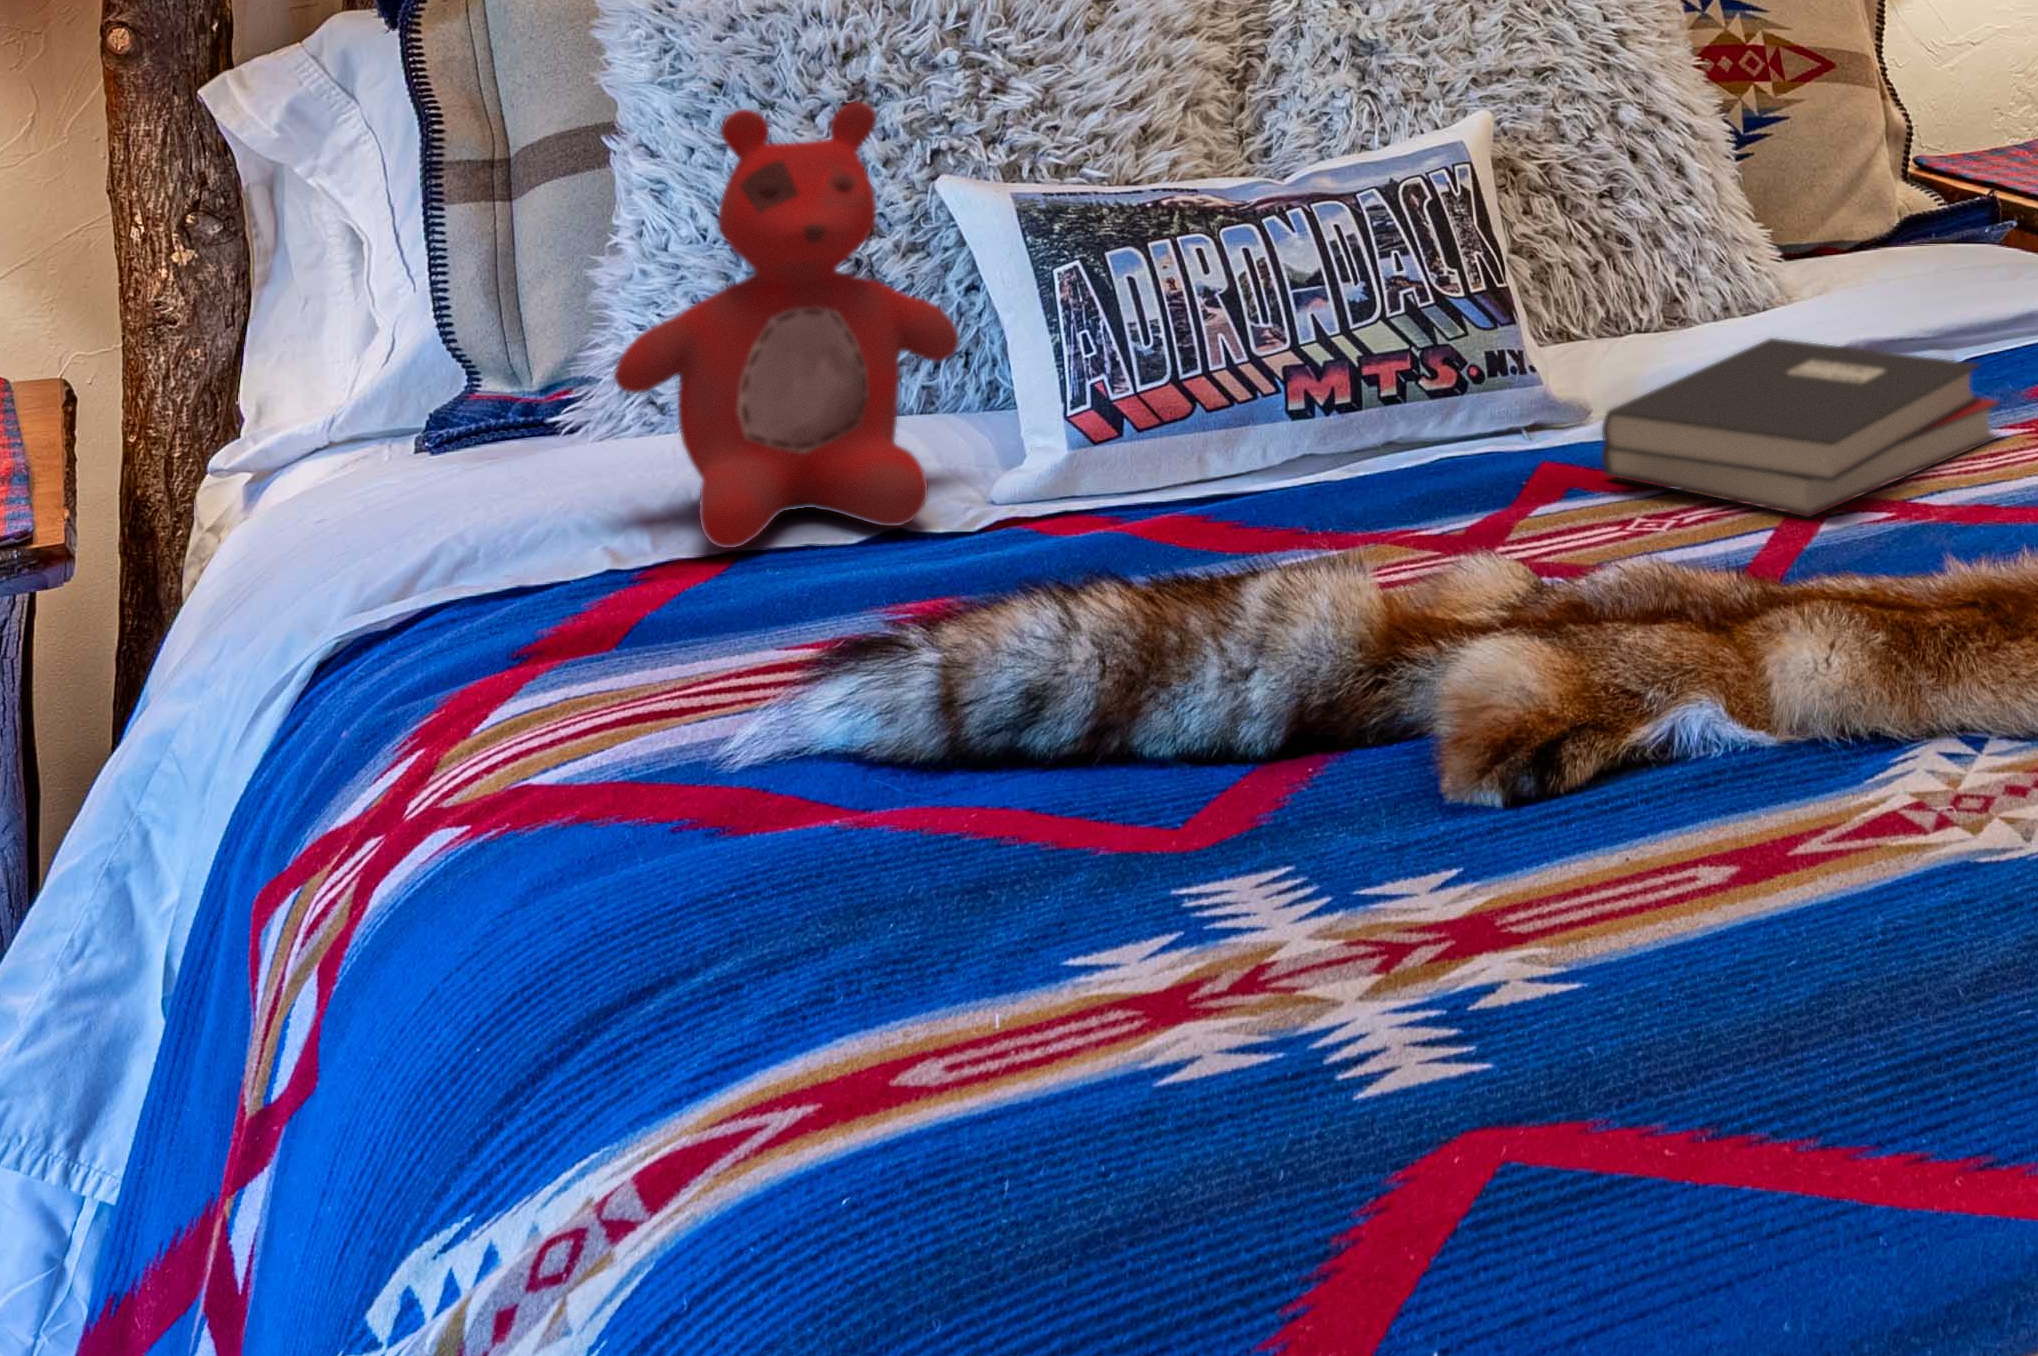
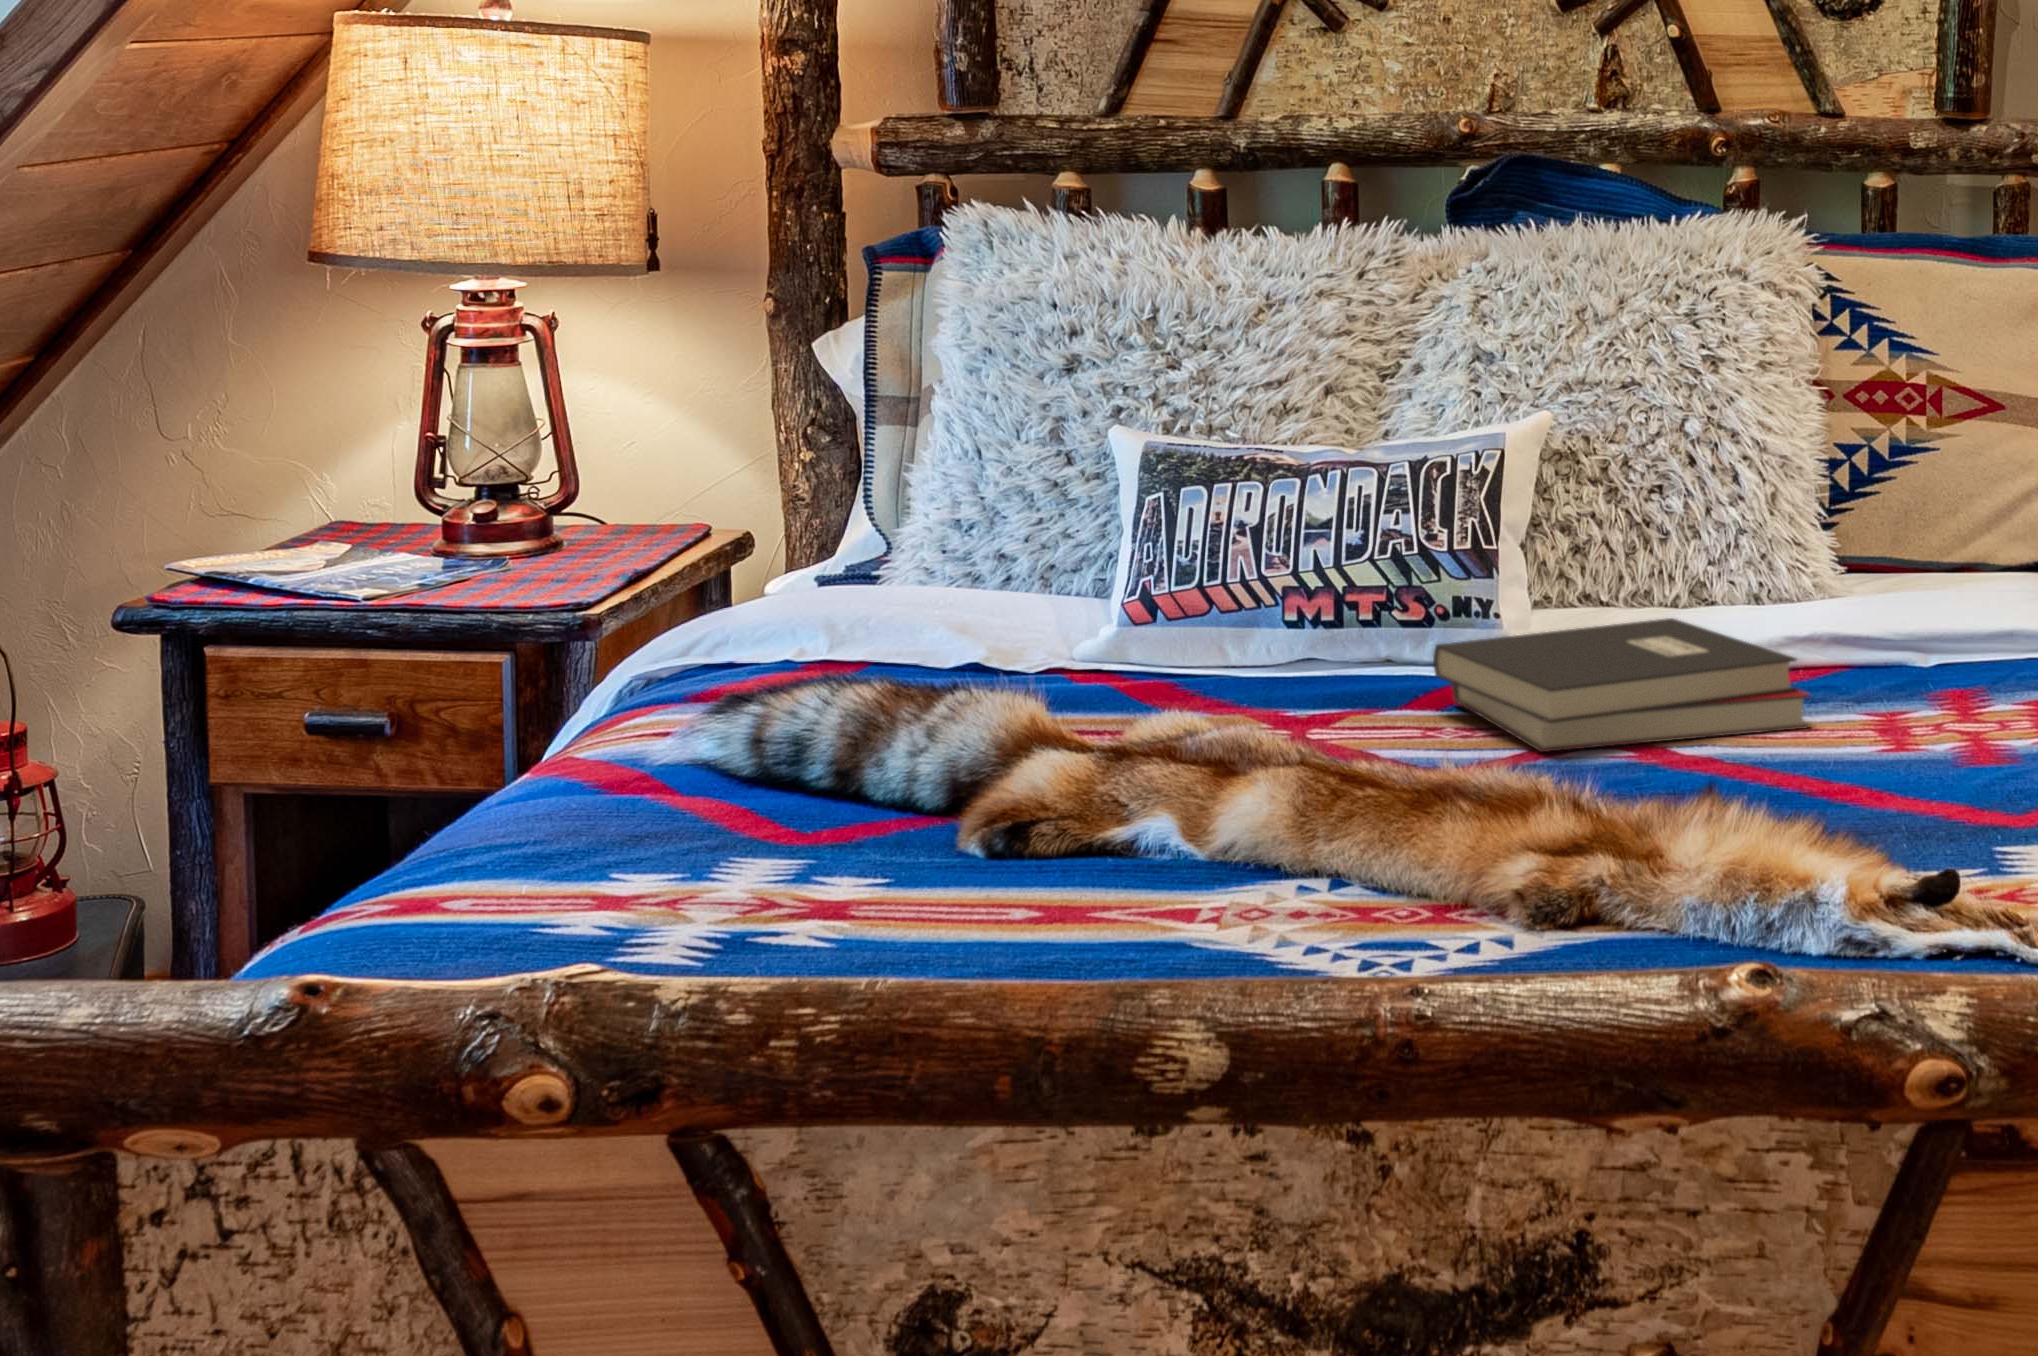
stuffed bear: present [614,102,959,548] -> none [835,347,1066,657]

